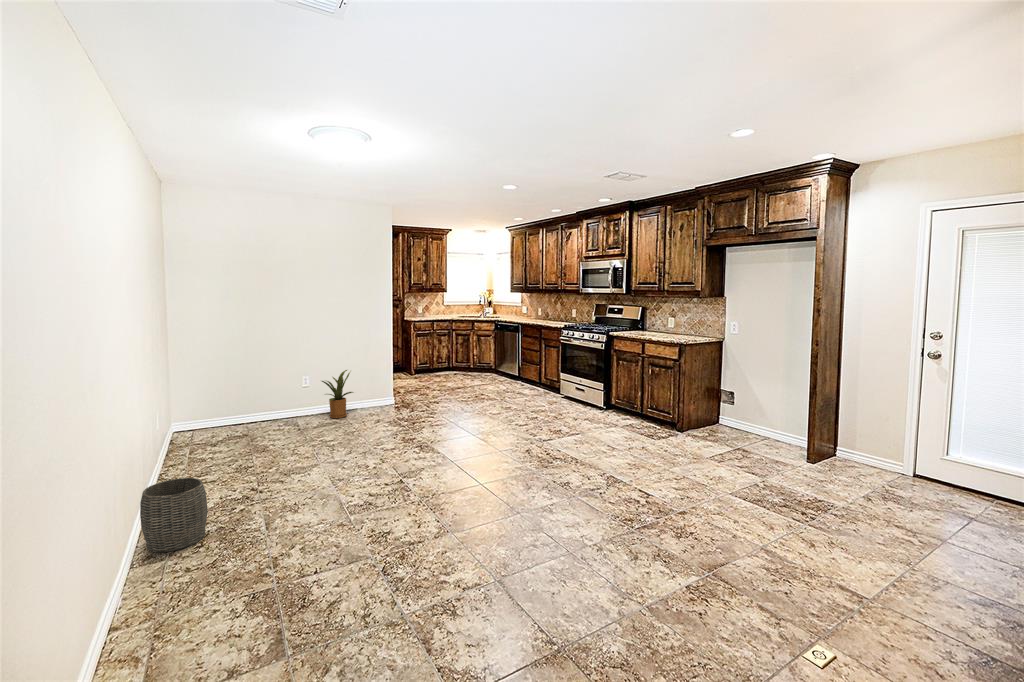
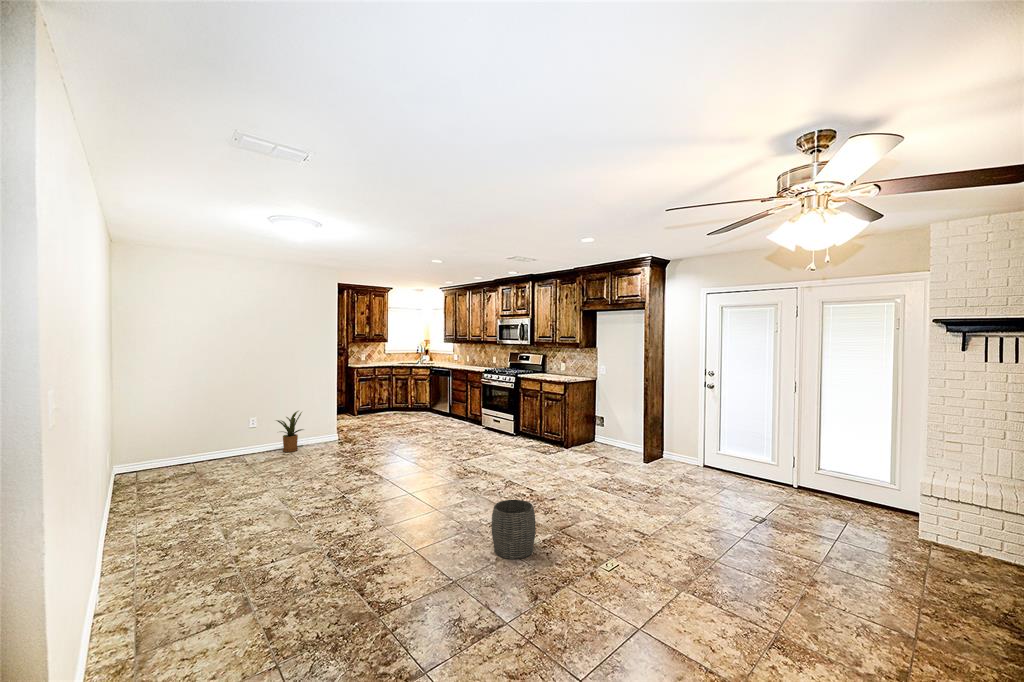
woven basket: present [140,478,208,552] -> present [492,500,536,559]

